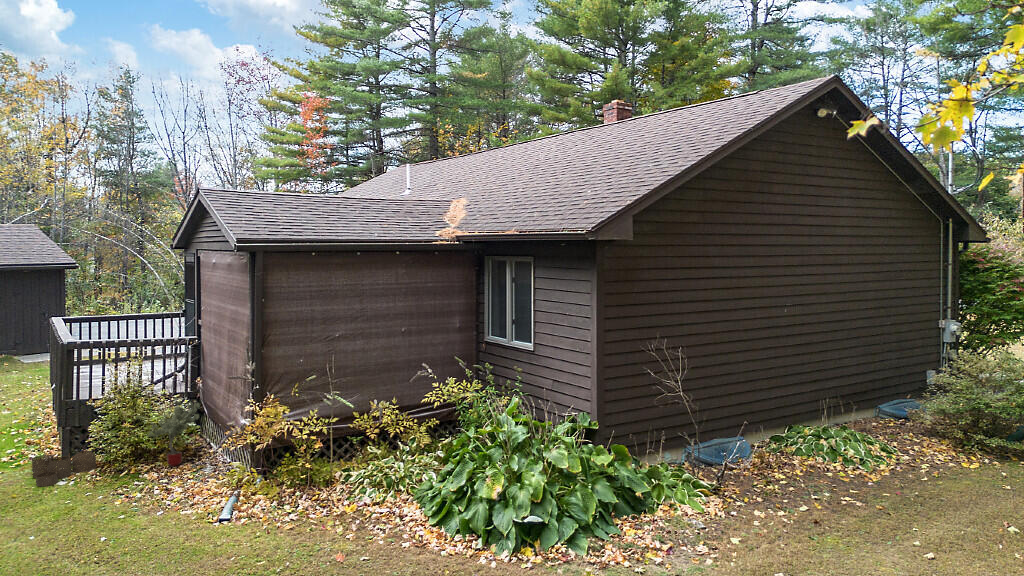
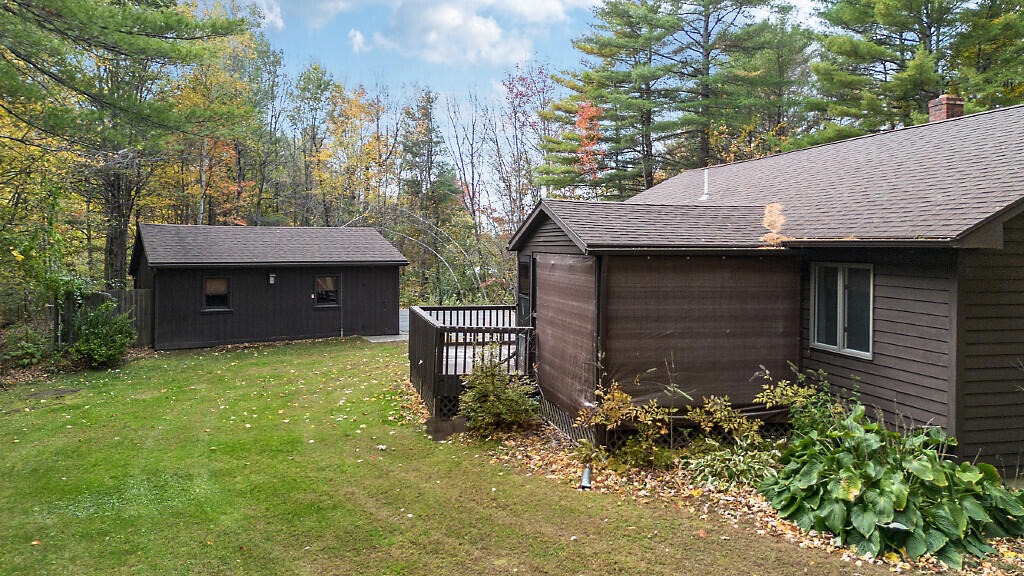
potted tree: present [147,398,199,466] -> none [507,379,545,436]

